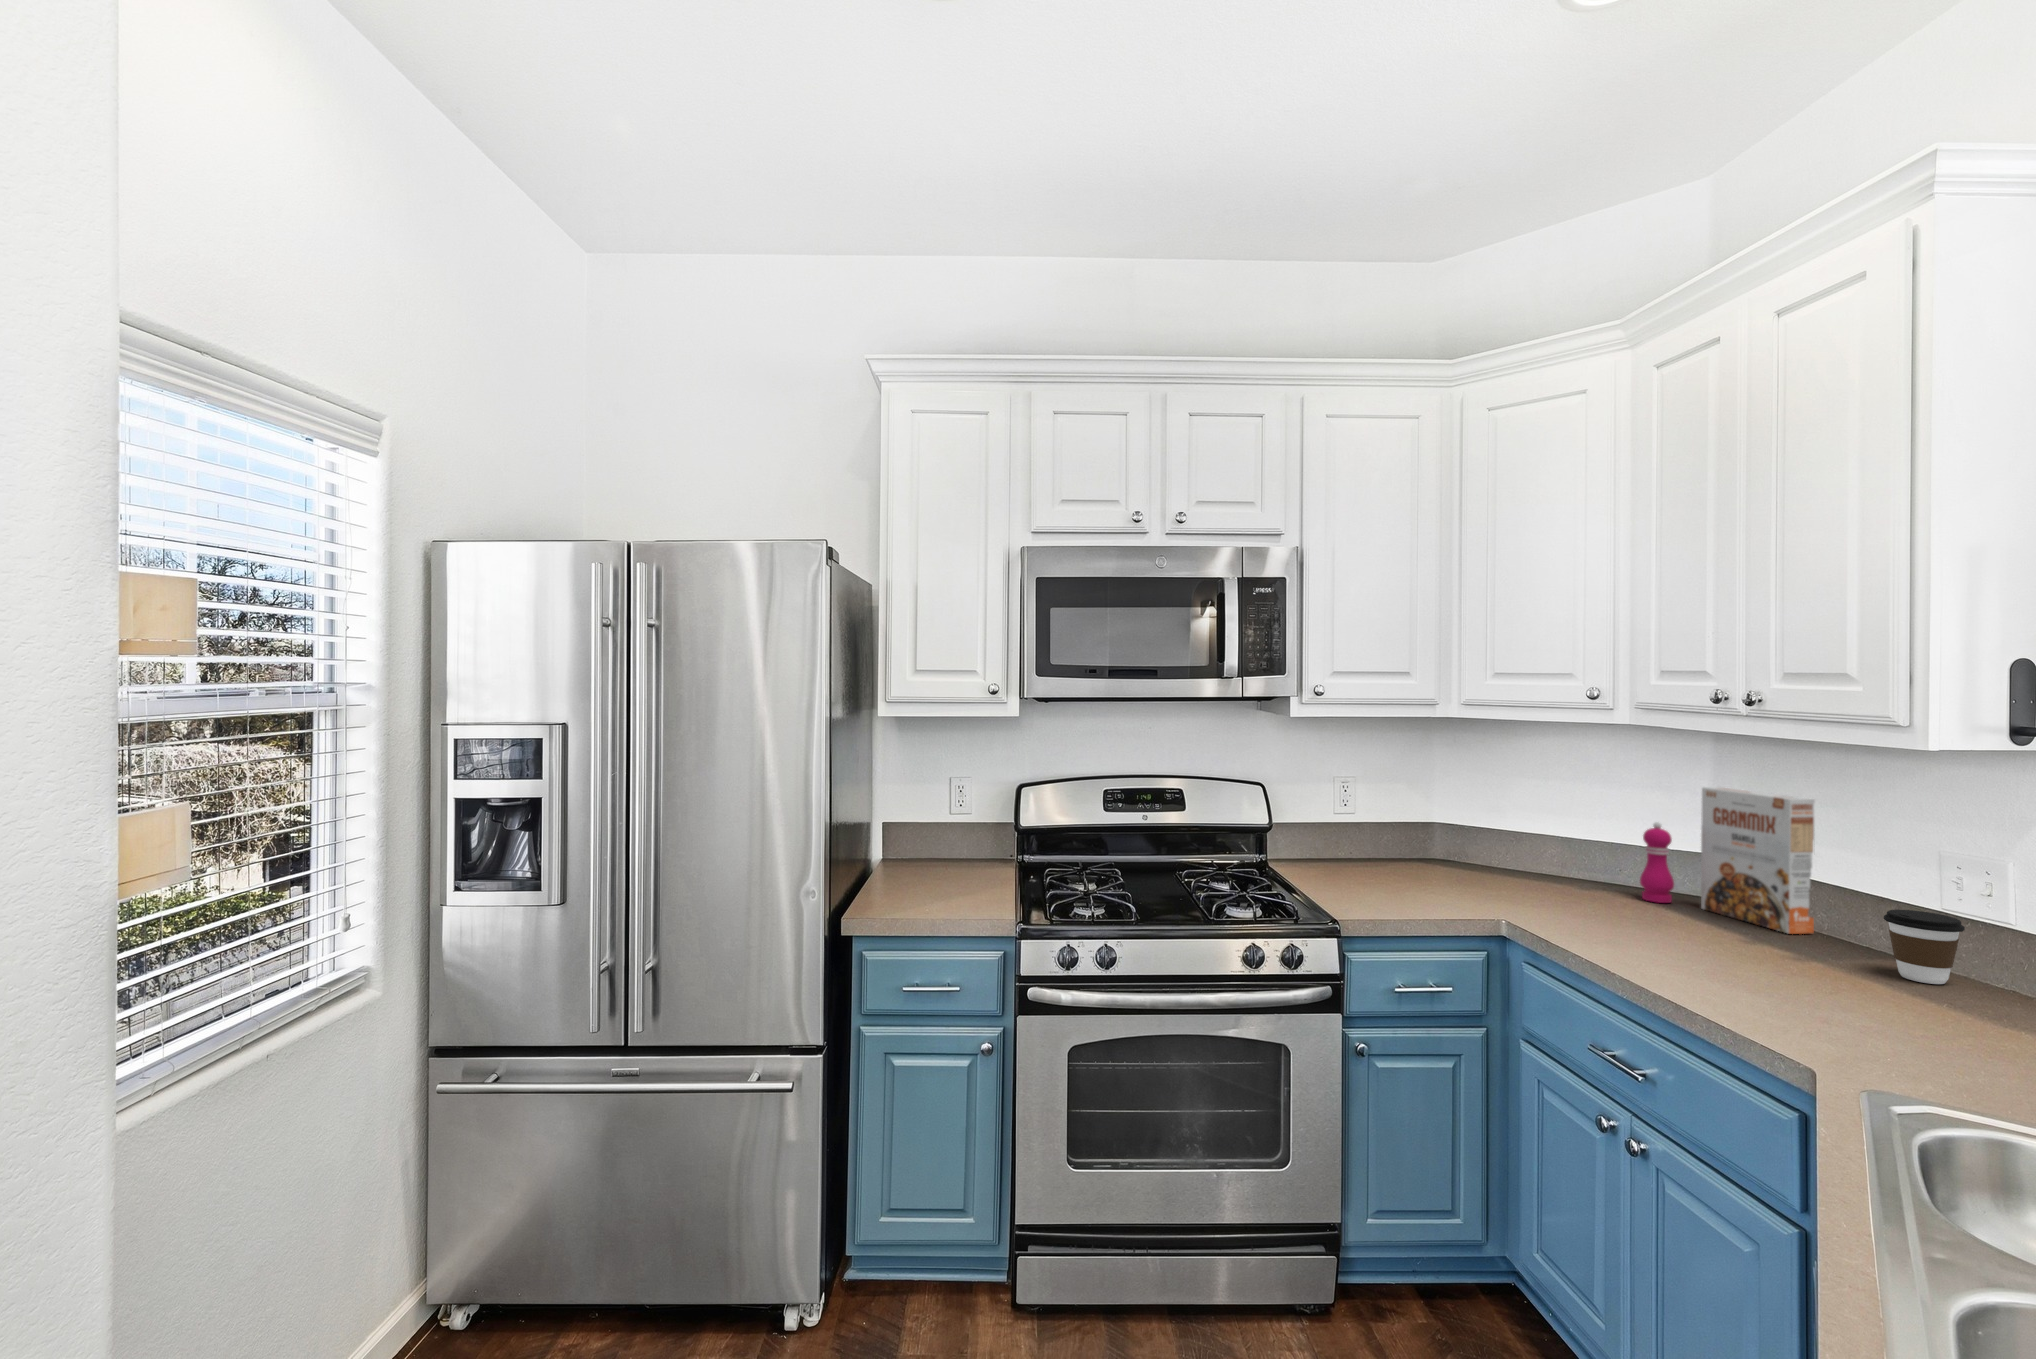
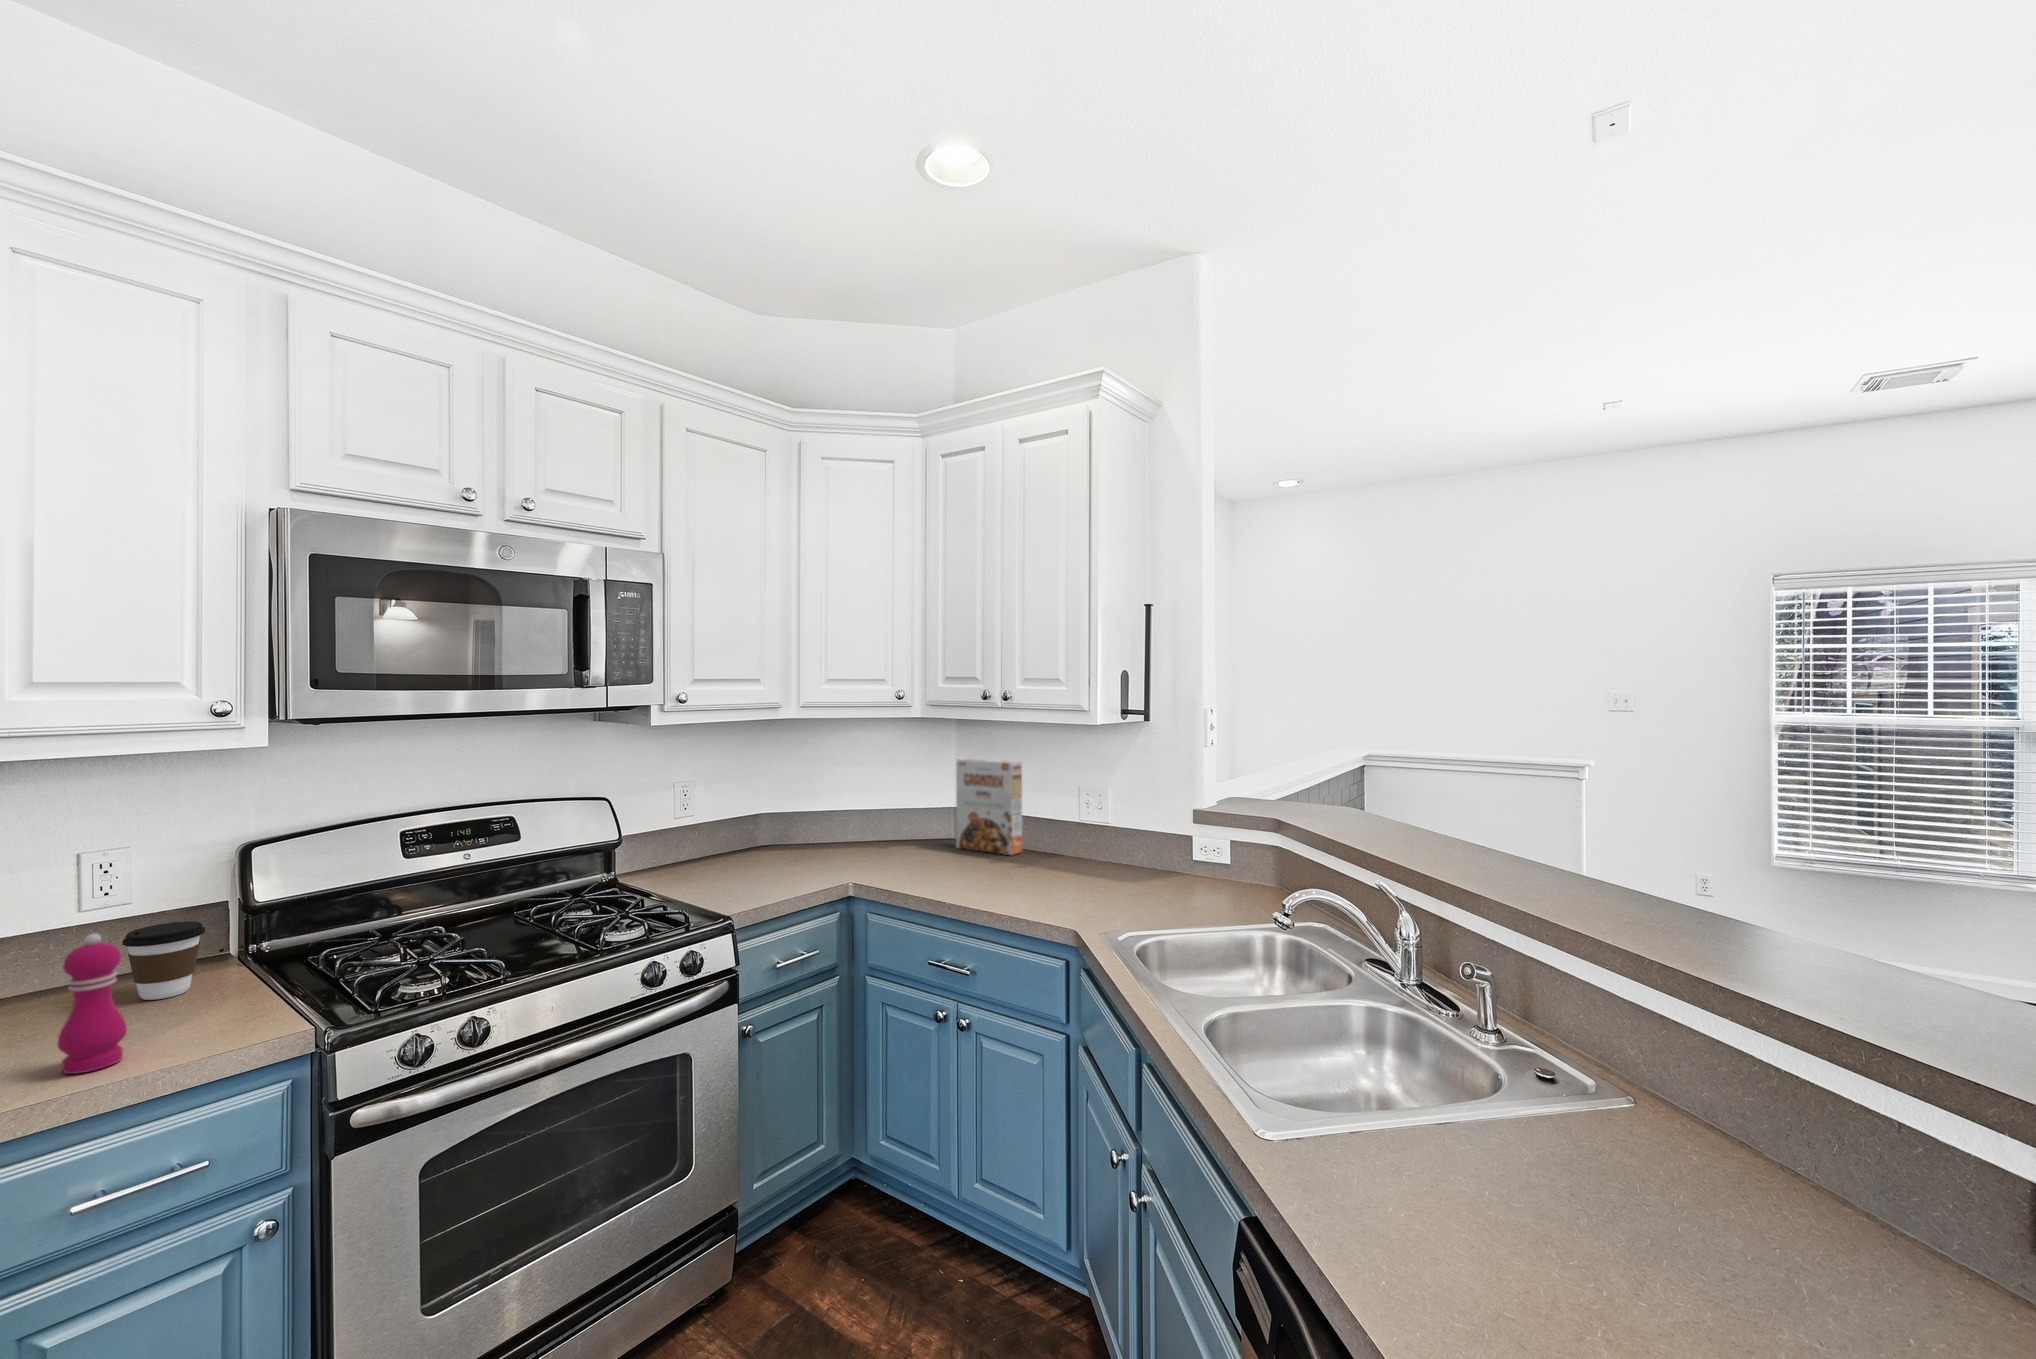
pepper mill: present [1640,822,1674,903] -> present [57,933,127,1074]
coffee cup: present [1884,910,1965,984] -> present [122,921,205,1000]

